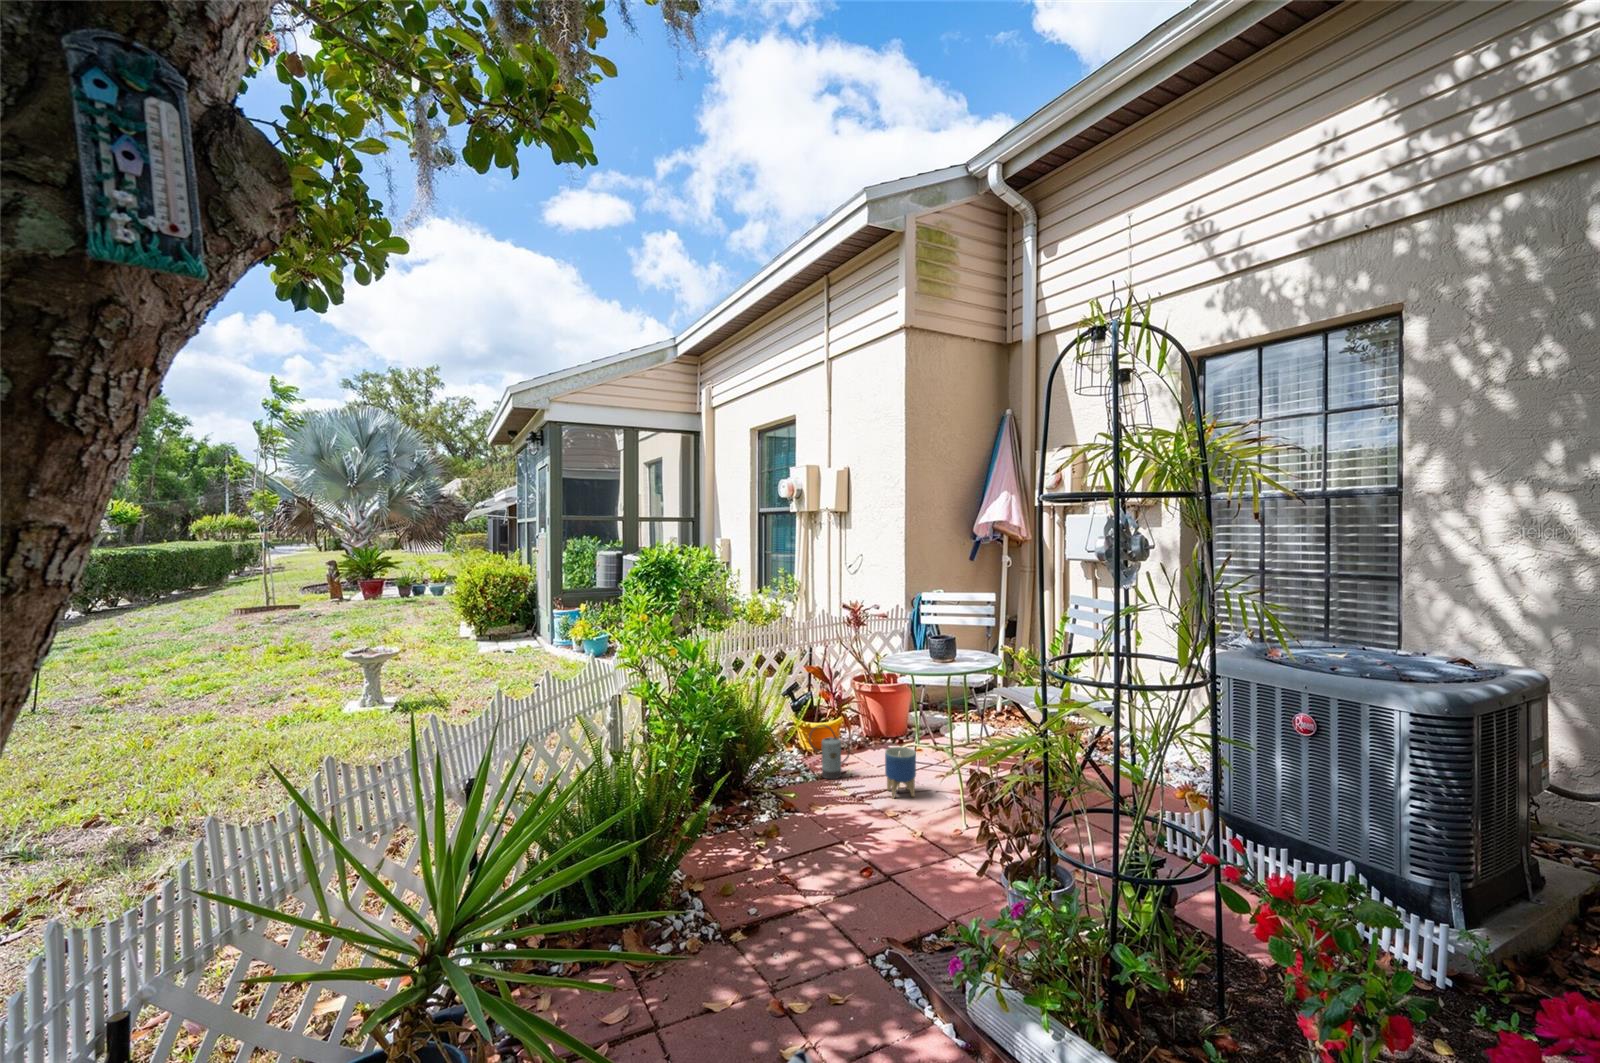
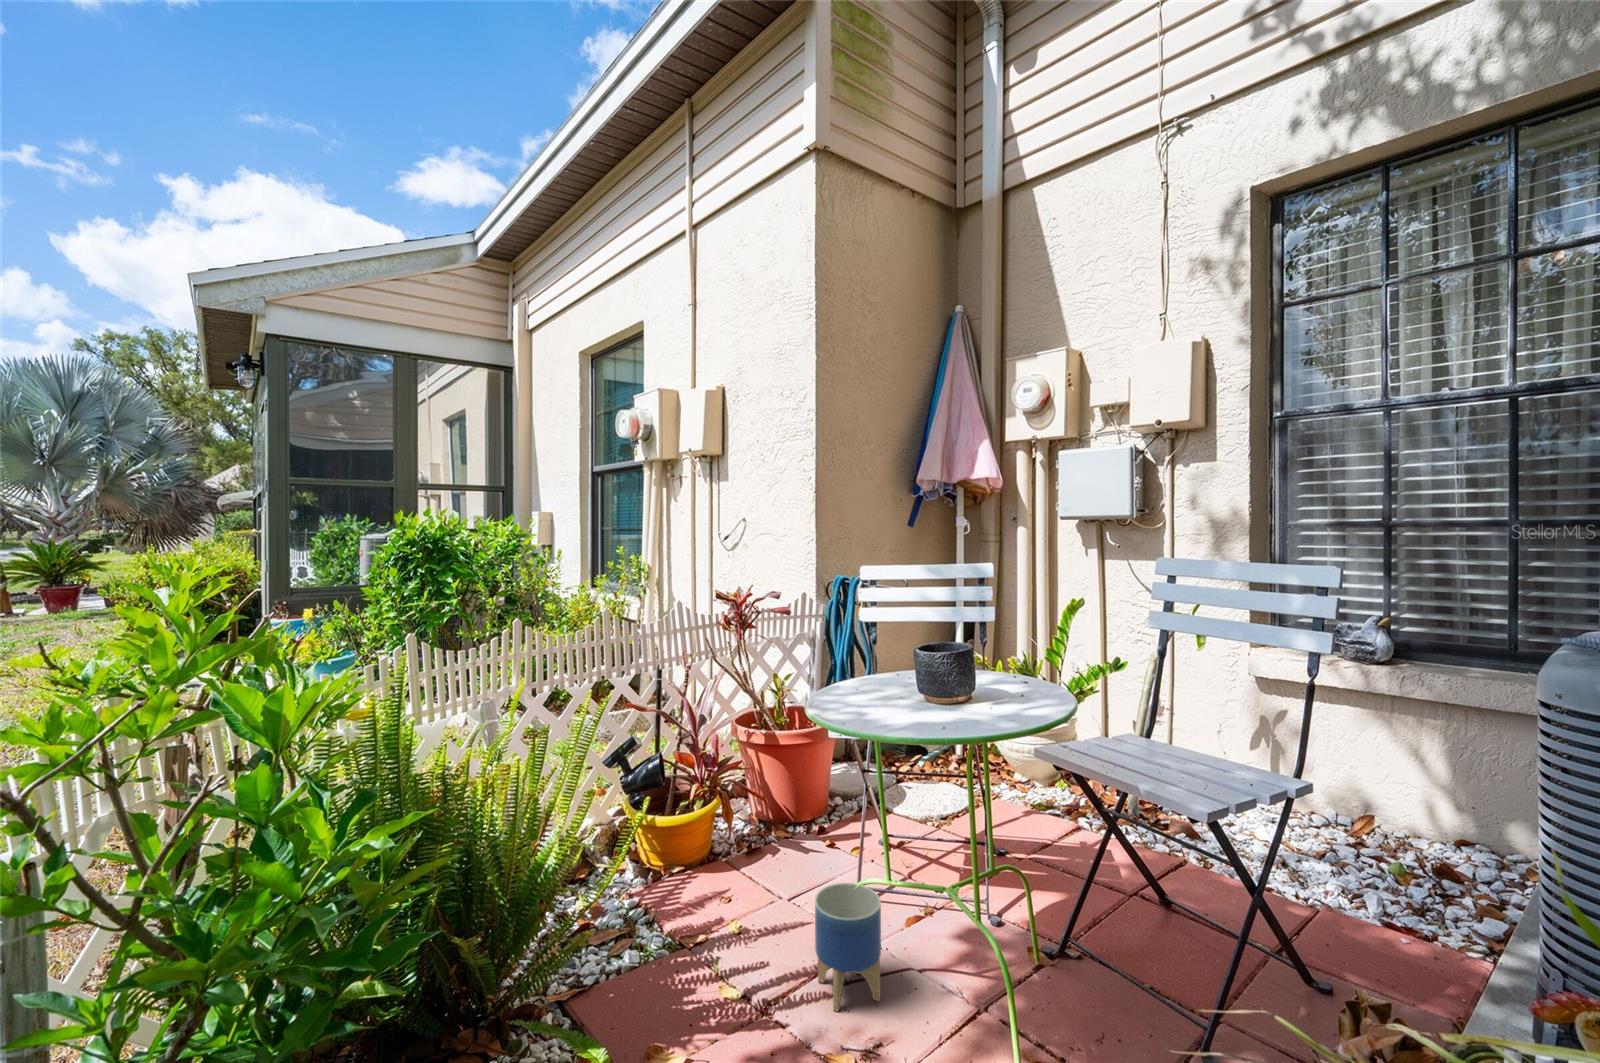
watering can: present [809,725,853,779] -> none [649,838,745,955]

